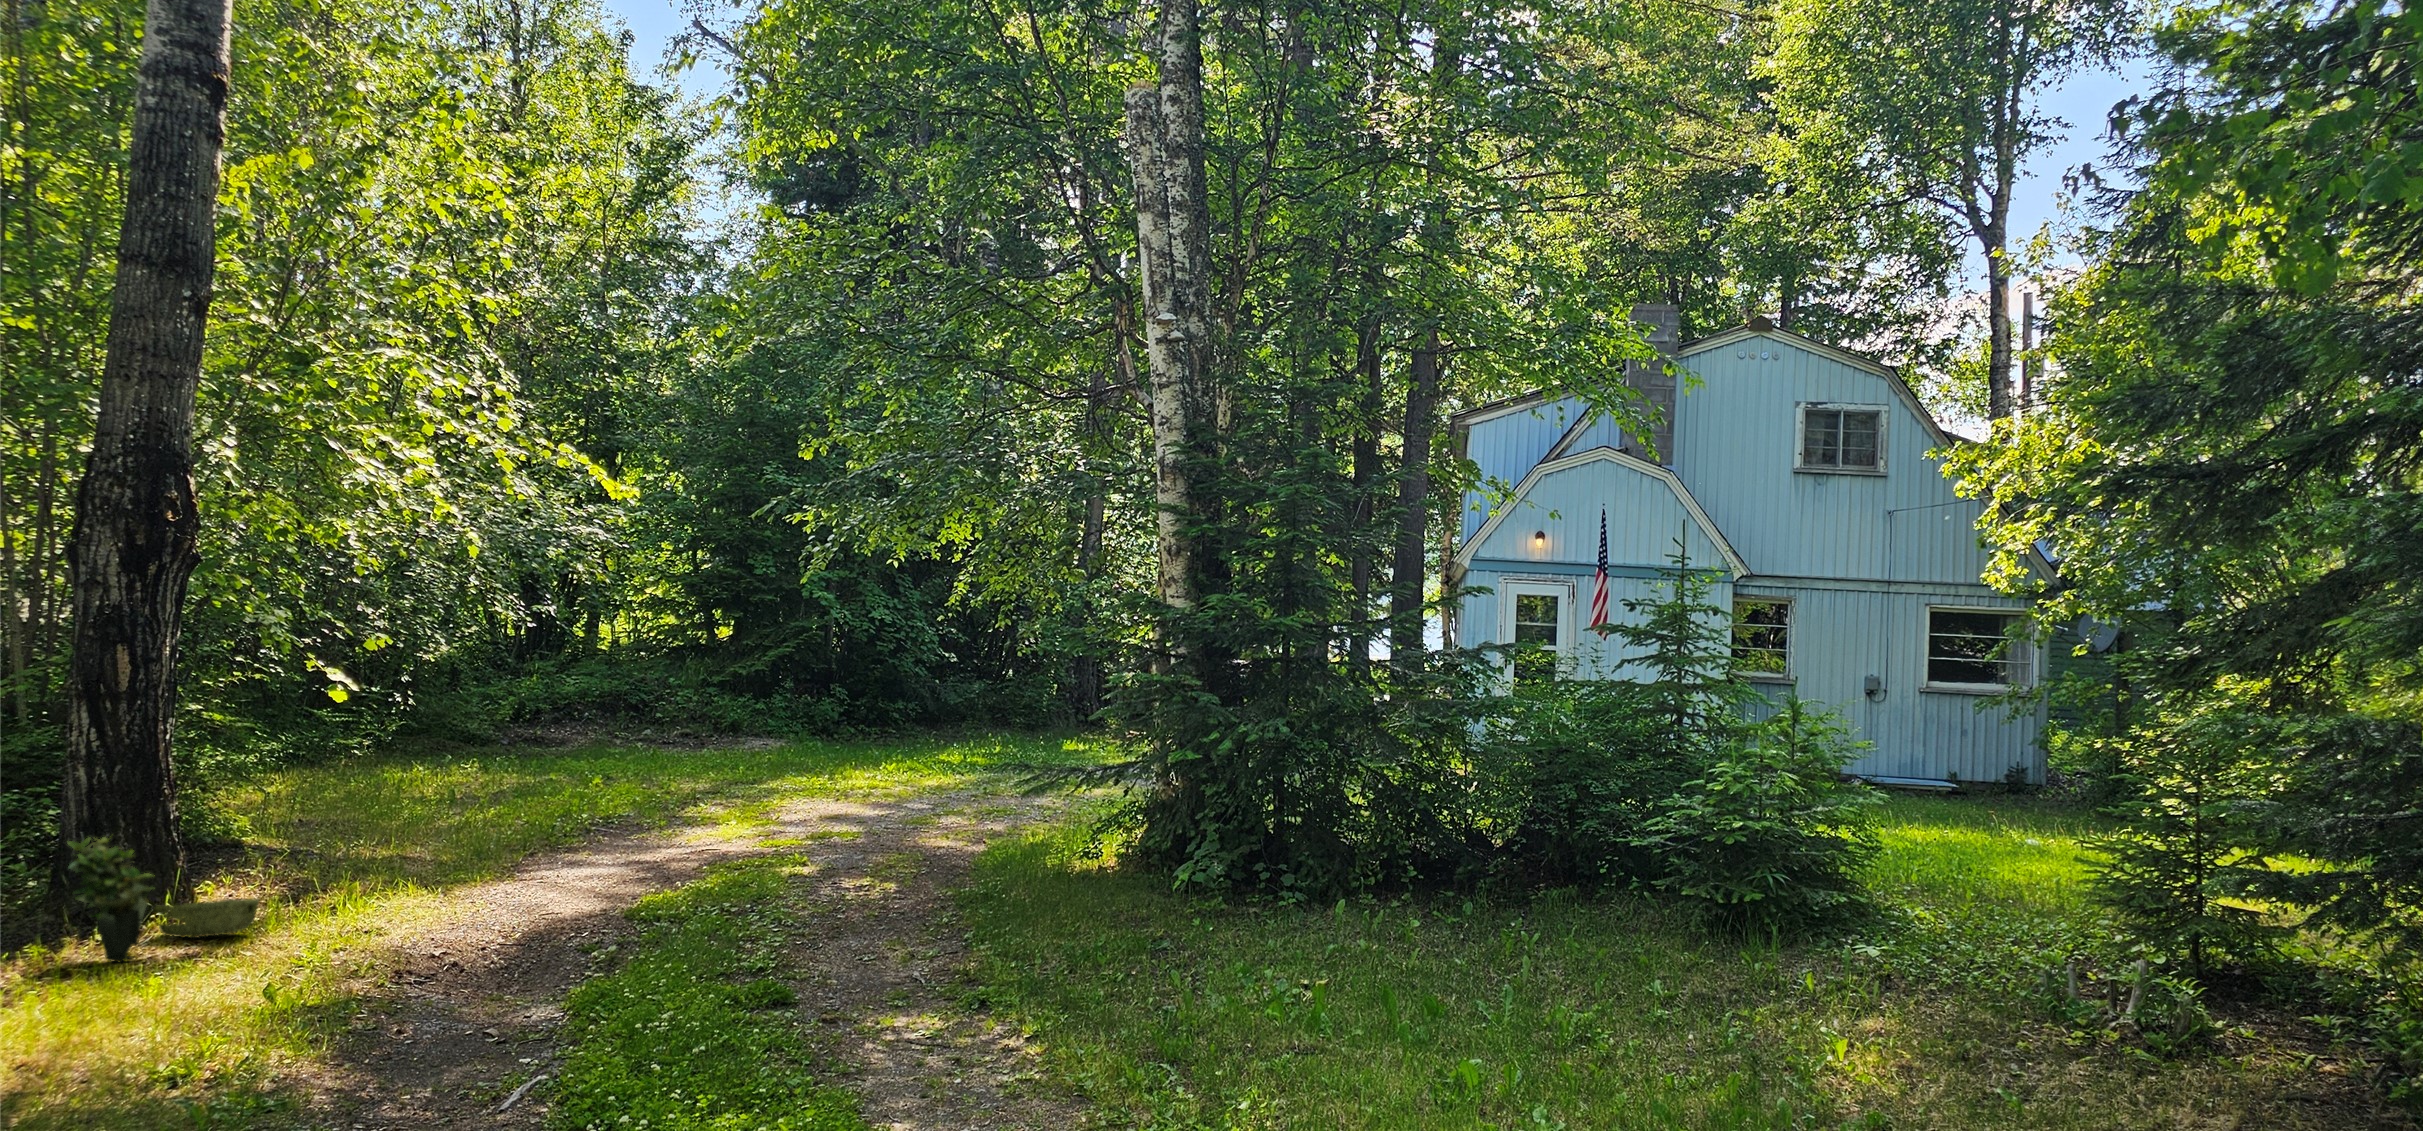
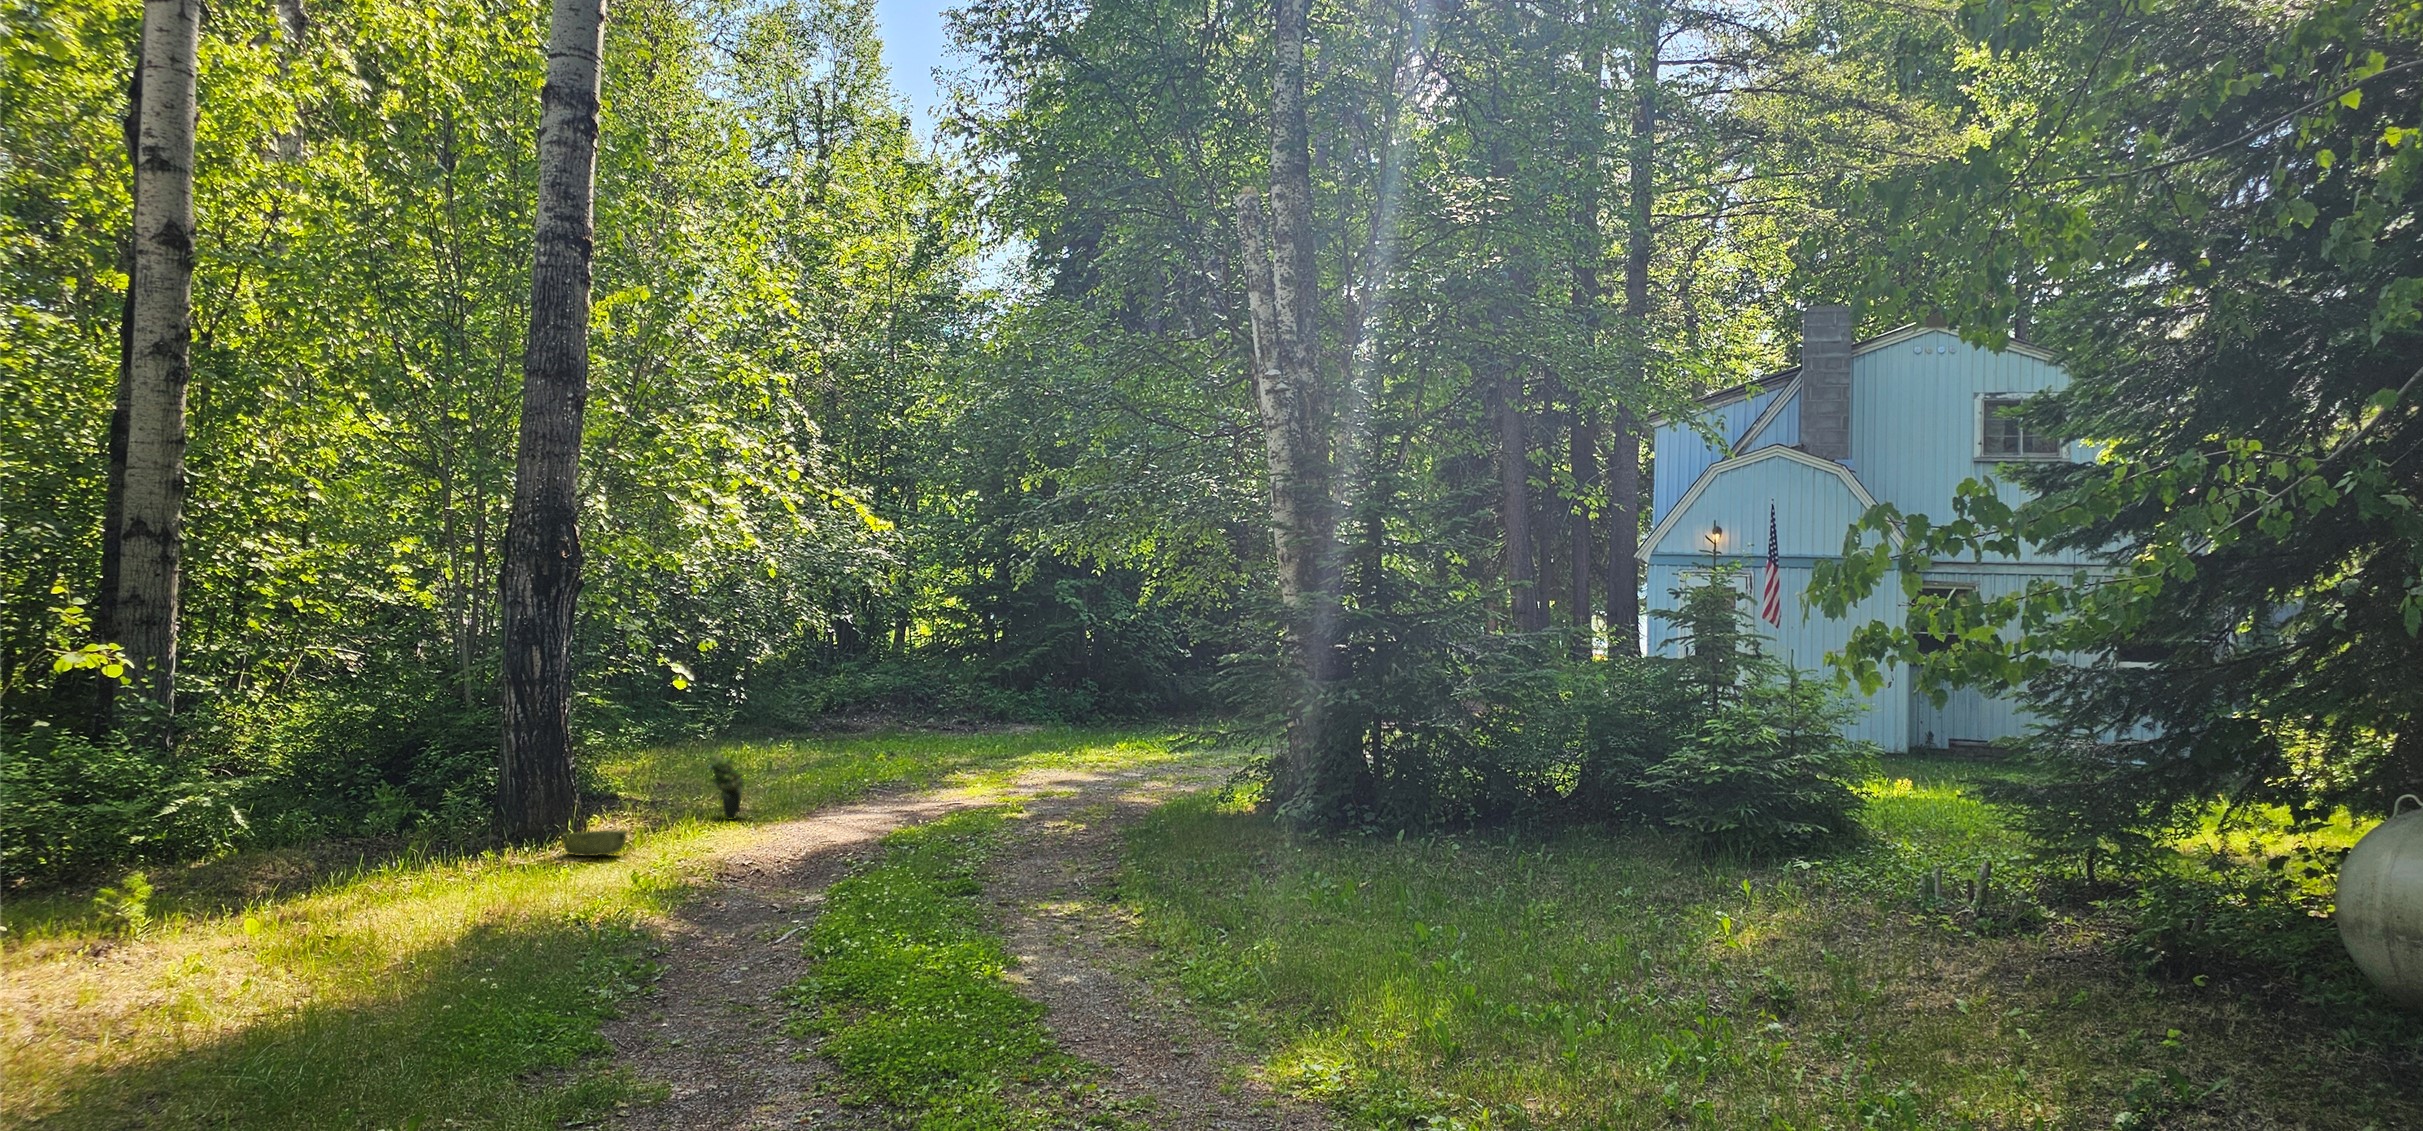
potted plant: present [68,837,152,962] -> present [707,754,746,820]

